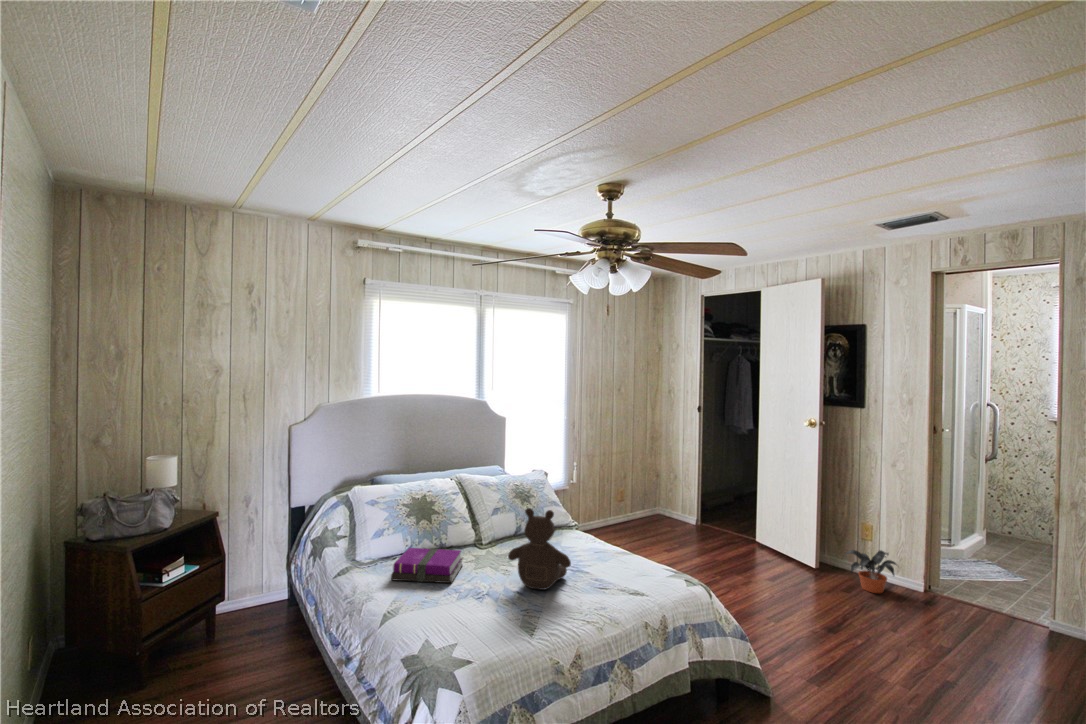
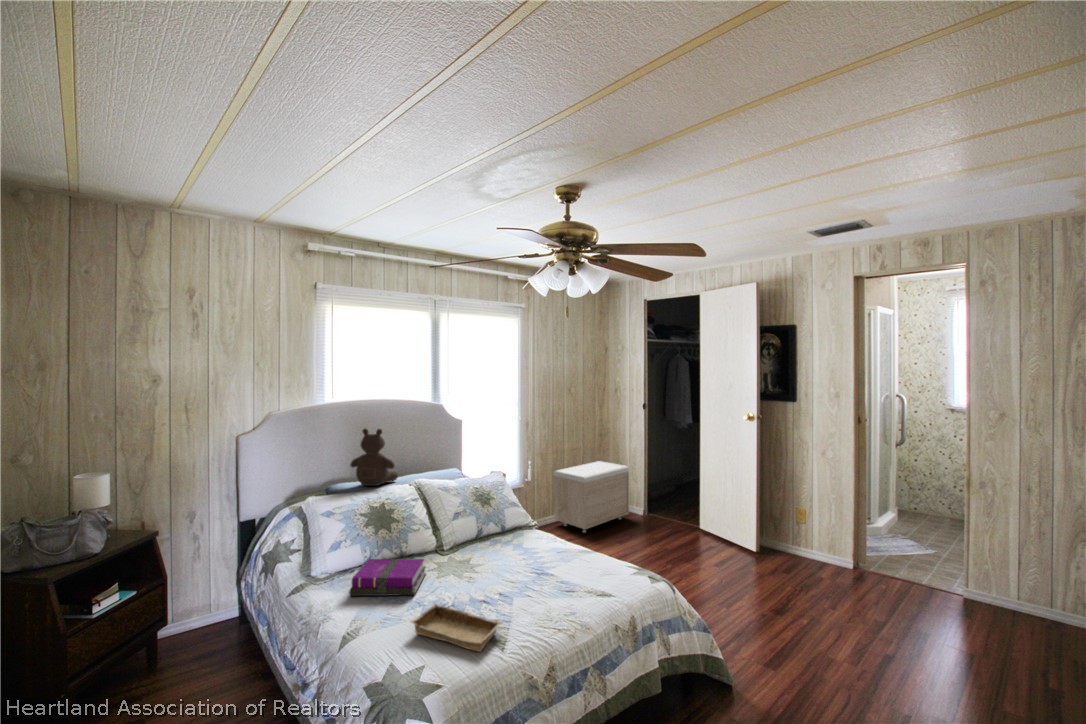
storage bench: none [597,466,679,540] -> present [553,461,629,533]
teddy bear: present [508,508,571,590] -> present [350,429,398,486]
potted plant: present [846,550,896,593] -> none [782,531,831,571]
tray: none [447,591,534,635] -> present [411,604,502,652]

